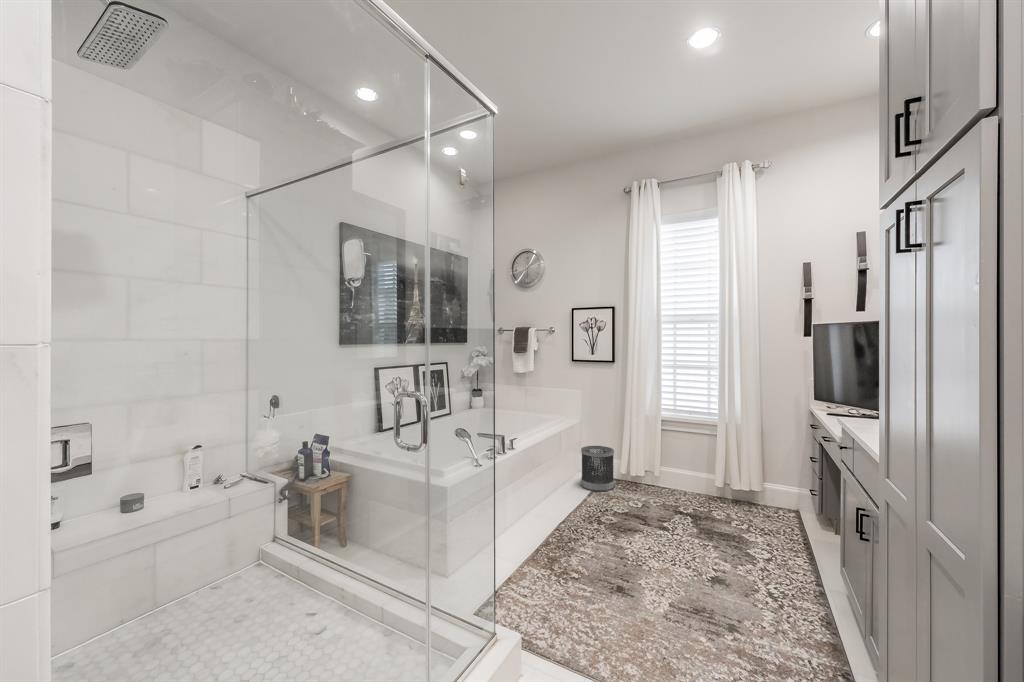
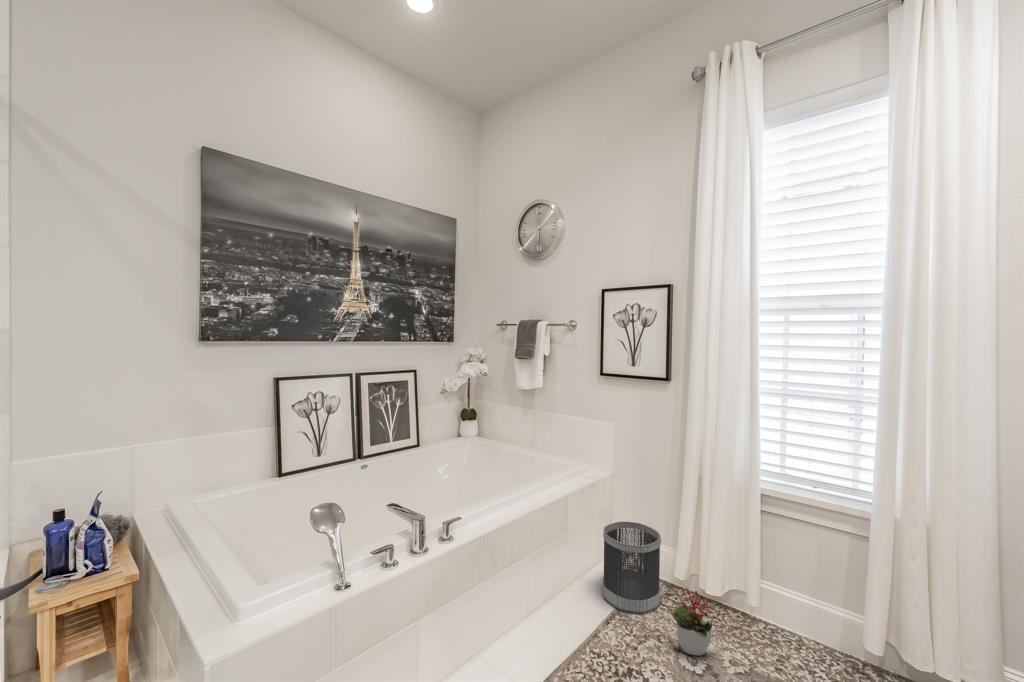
decorative plant: none [625,468,645,501] -> present [672,588,713,656]

